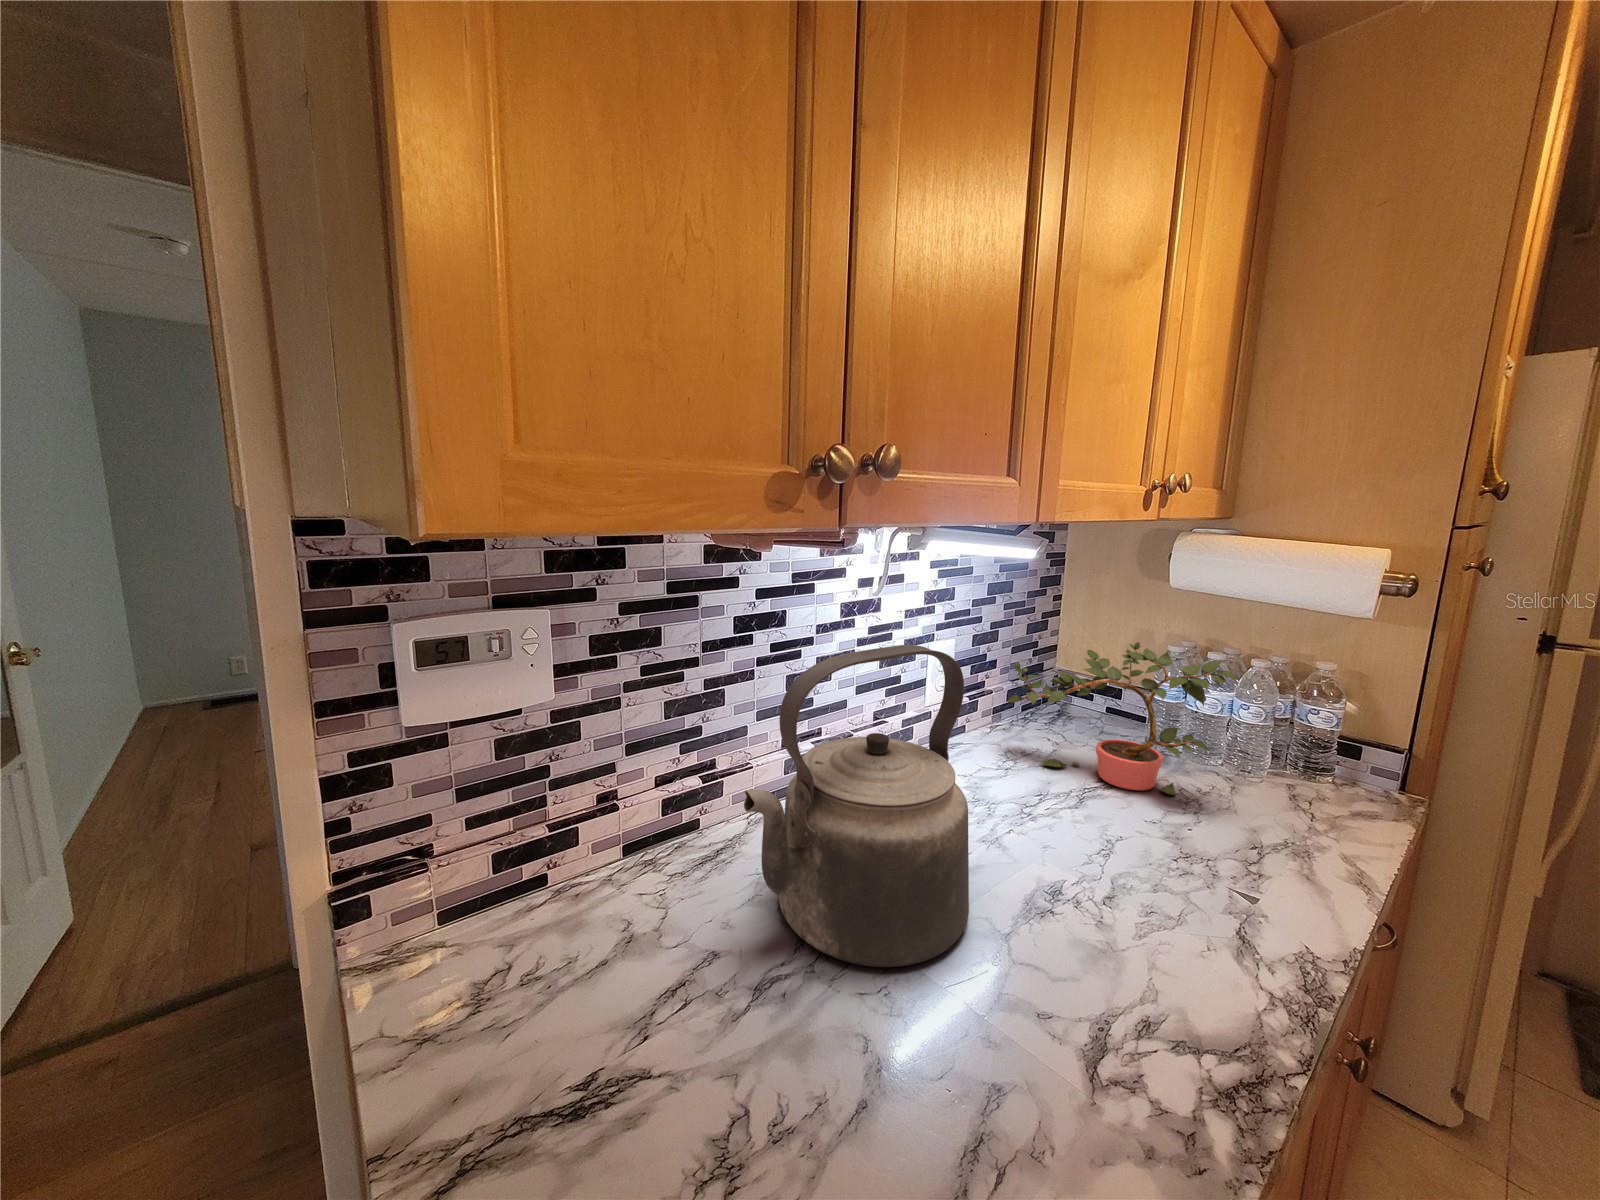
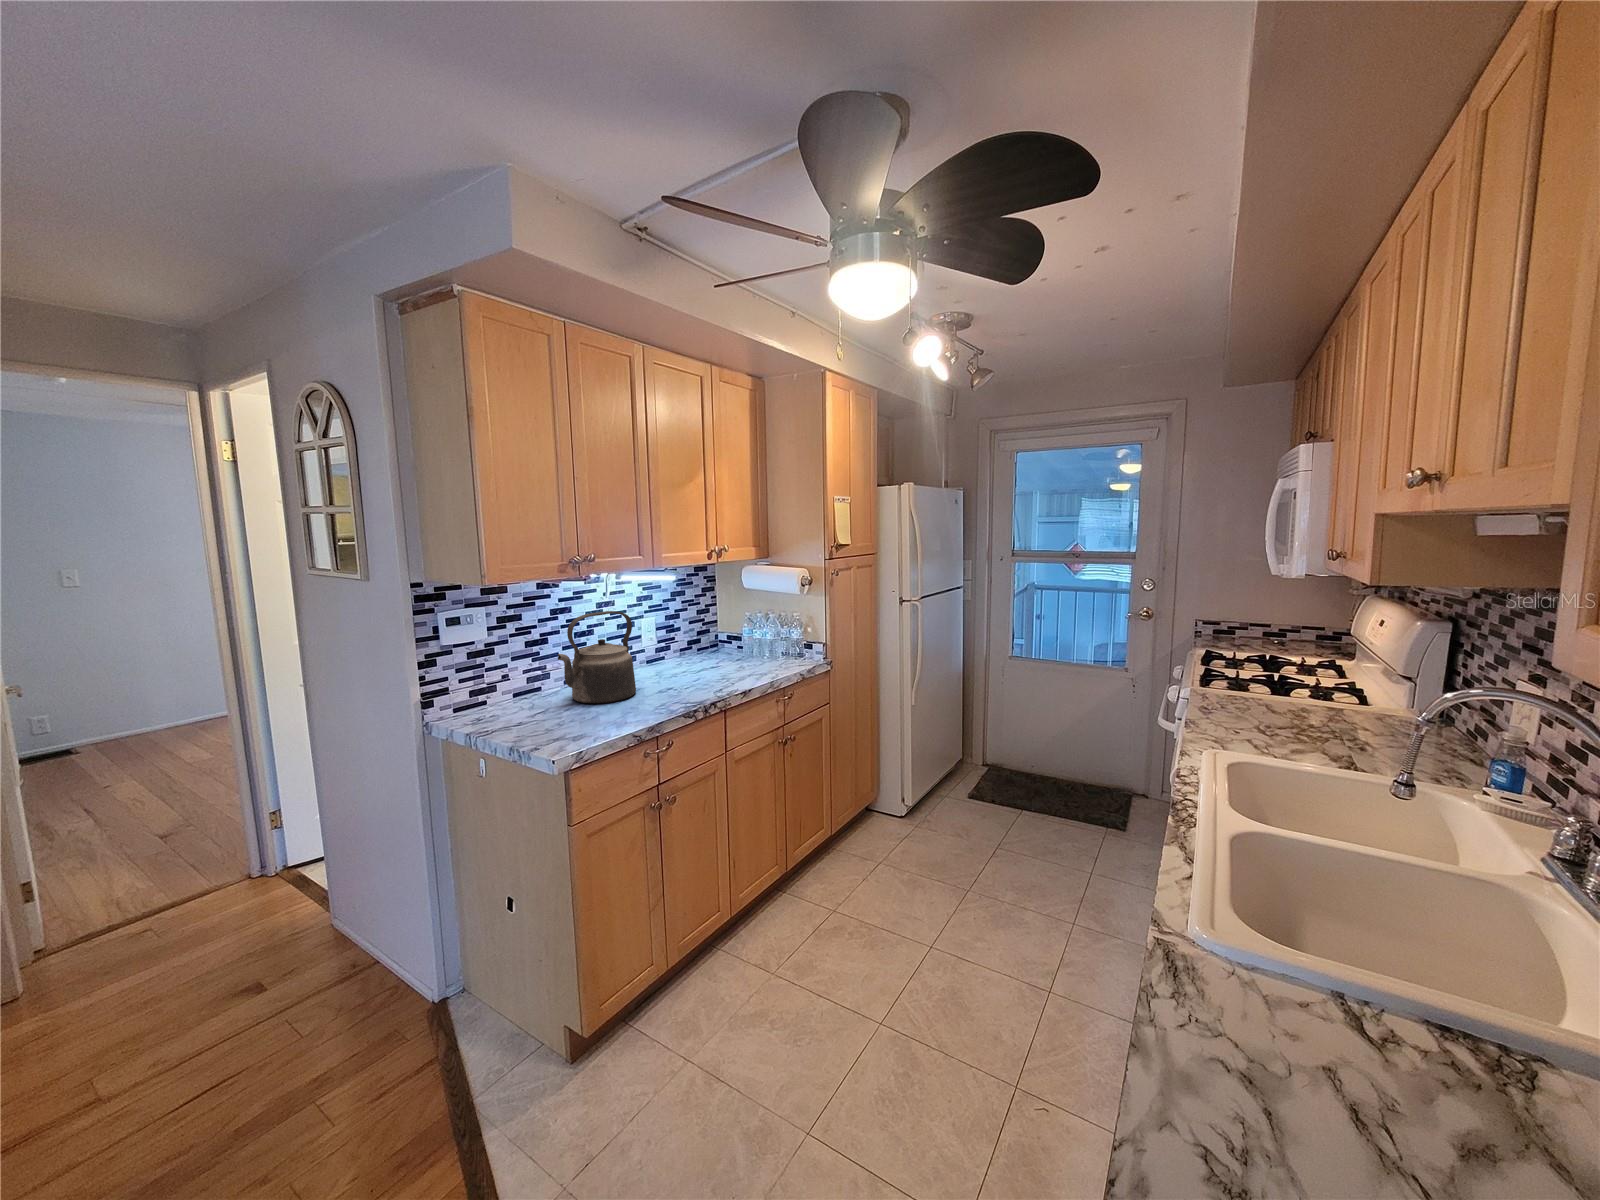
potted plant: present [1007,642,1239,795] -> none [677,610,747,667]

